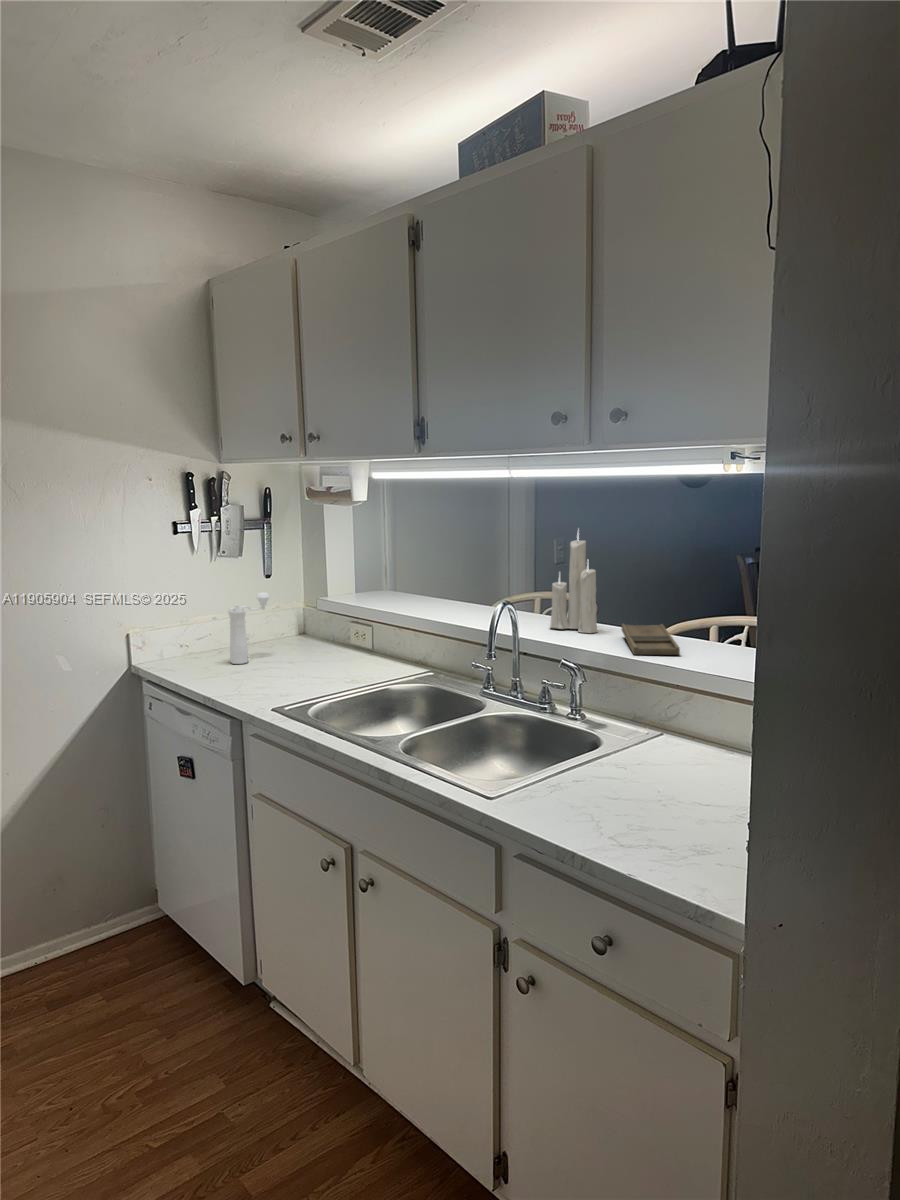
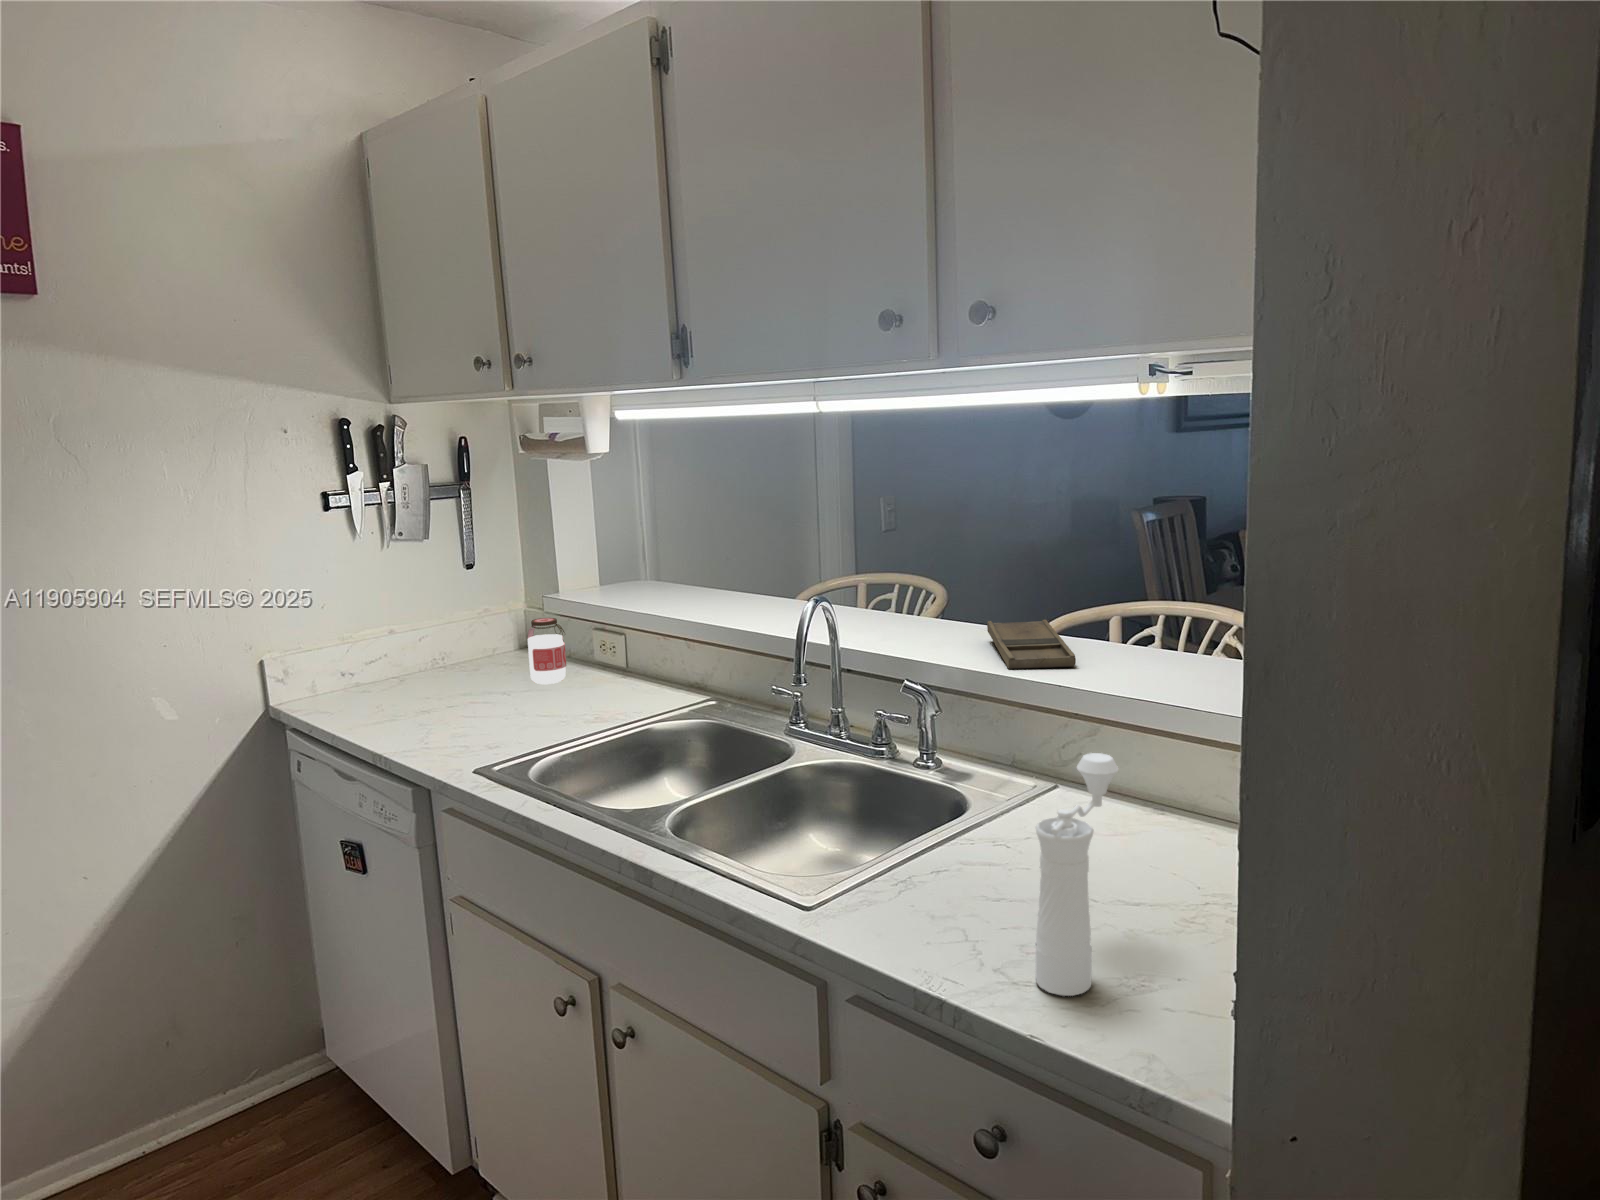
candle: present [550,535,598,633] -> none [882,476,953,636]
pepper mill: present [228,593,270,664] -> present [1035,753,1118,996]
jar: none [306,612,332,658] -> present [528,618,566,684]

